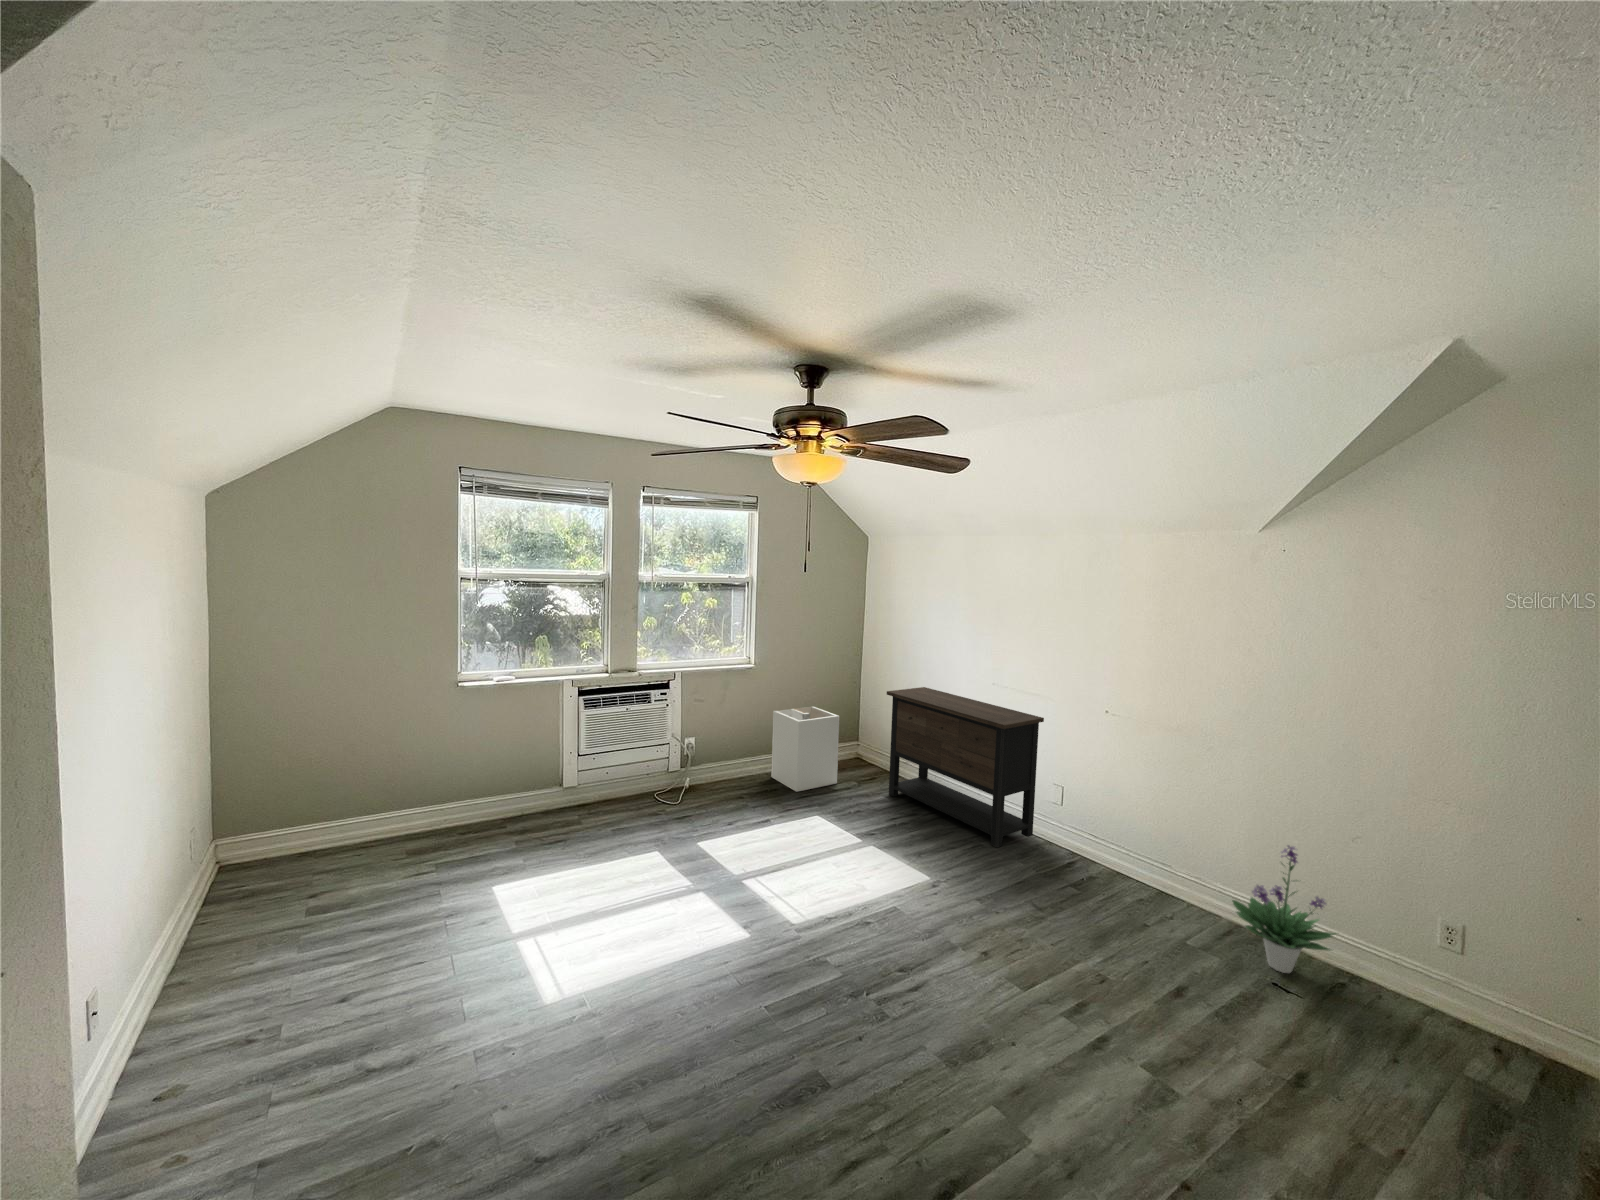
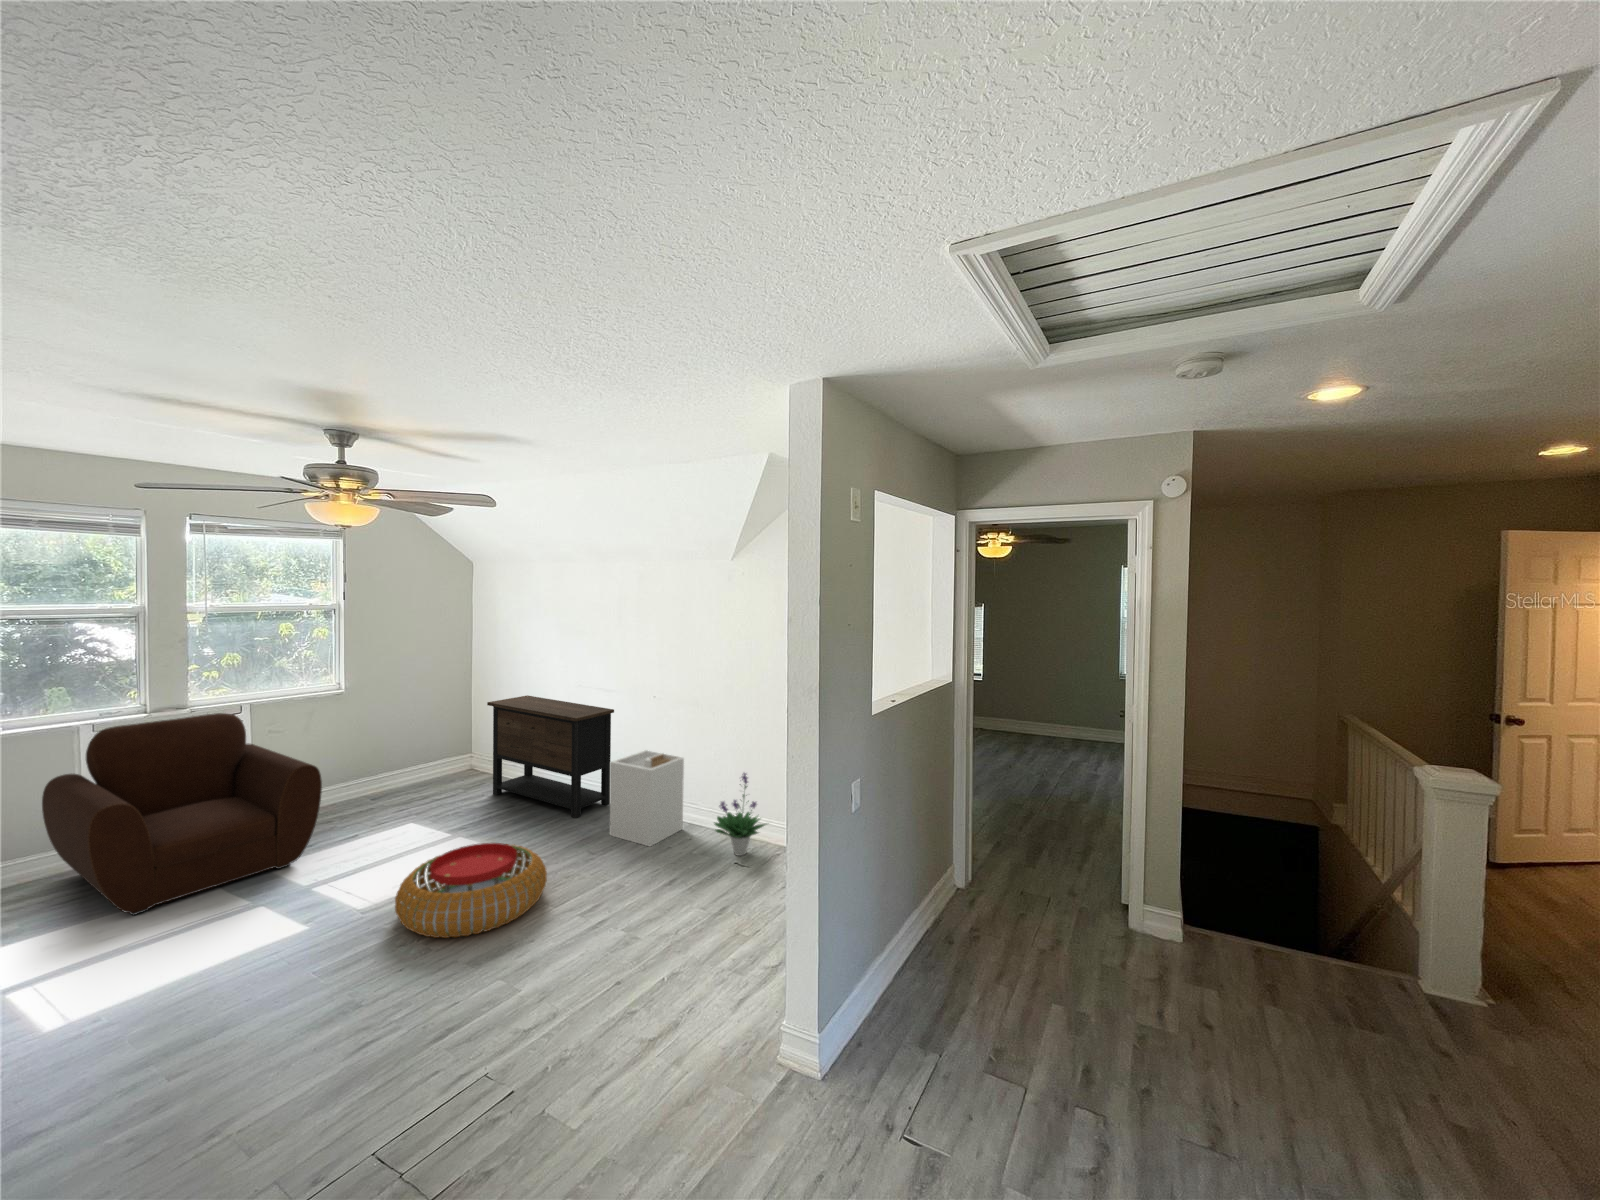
armchair: none [541,679,746,873] -> present [42,713,322,915]
laundry hamper: present [771,706,839,792] -> present [610,750,684,846]
pouf: none [837,874,1012,1009] -> present [395,843,547,938]

